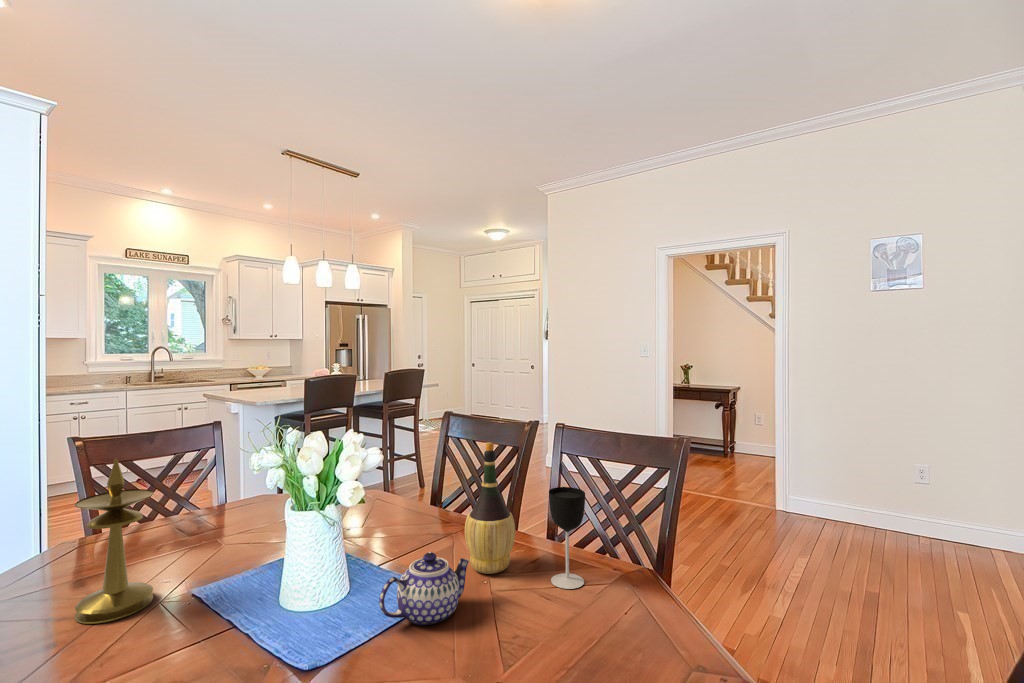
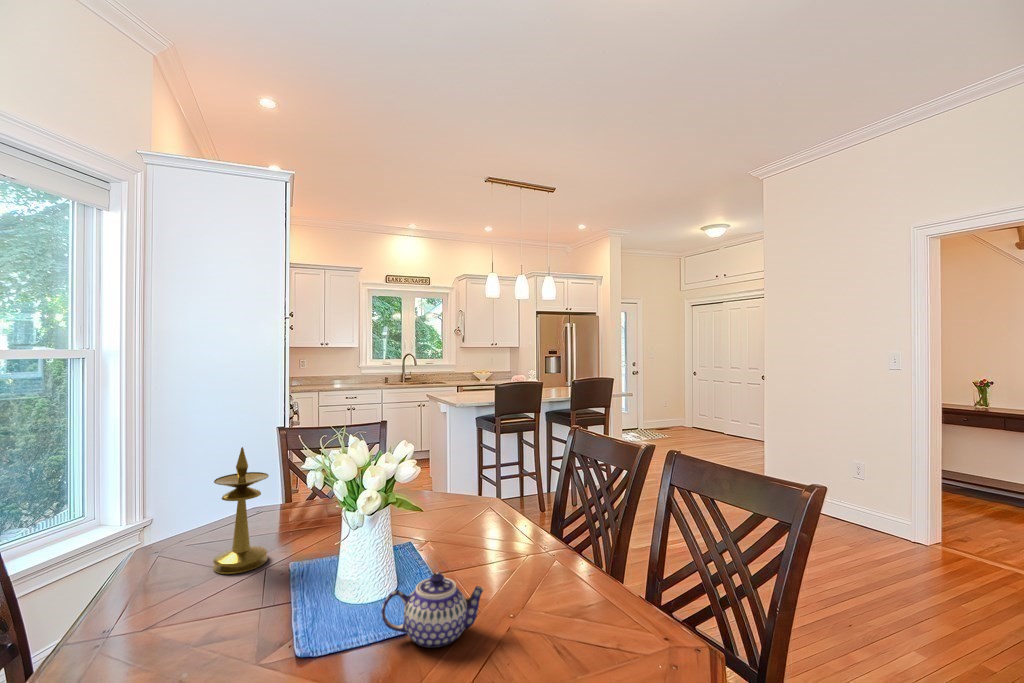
wine bottle: present [465,442,515,574] -> none [505,466,560,610]
wine glass: present [549,487,585,589] -> none [581,528,623,652]

